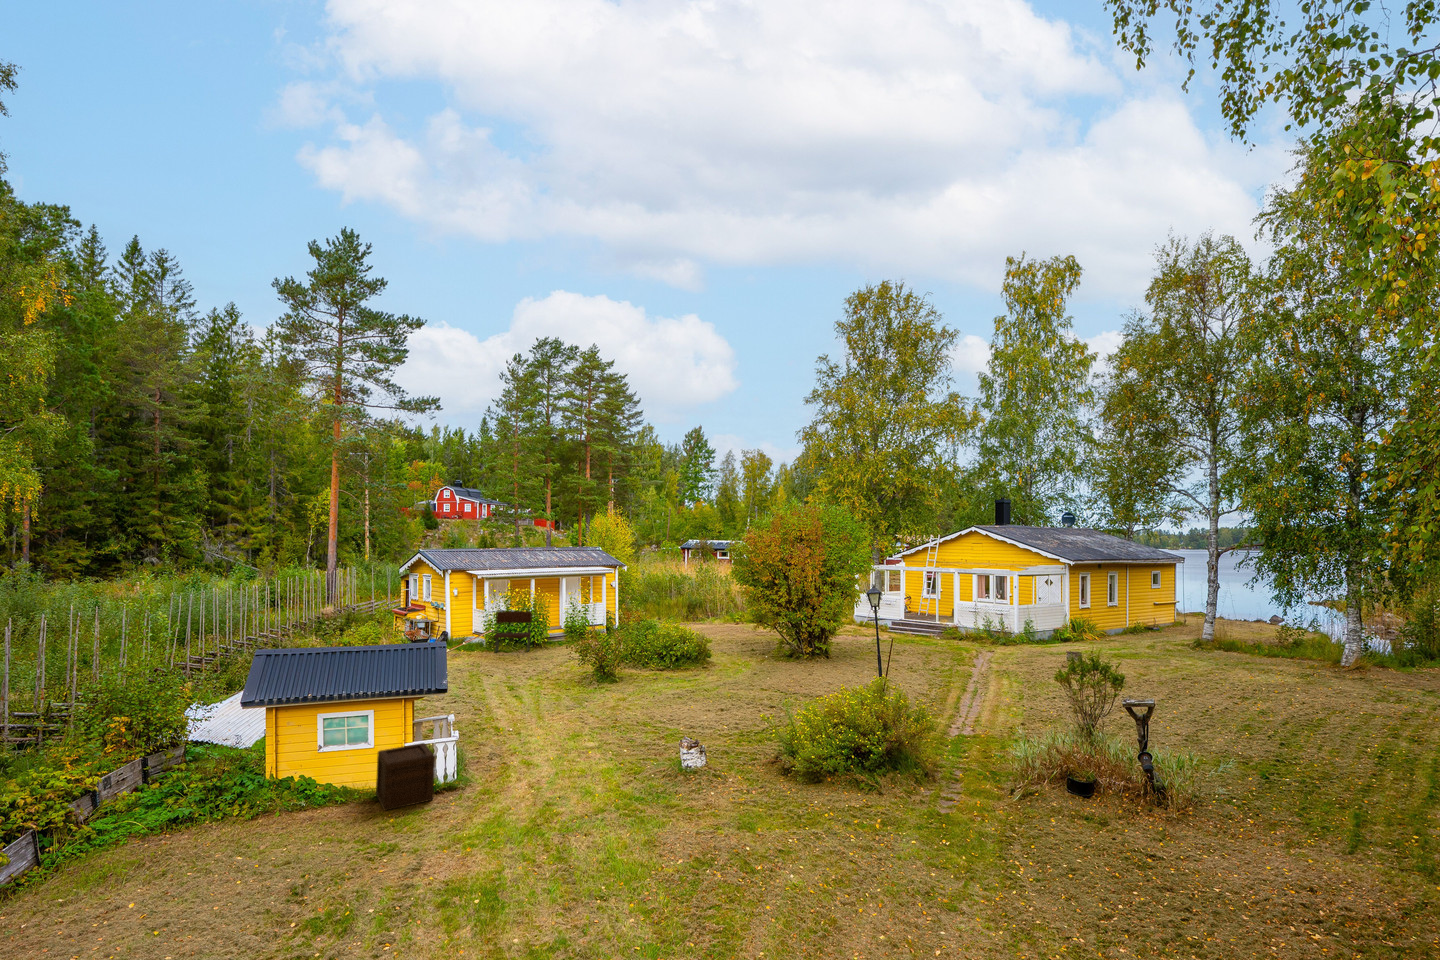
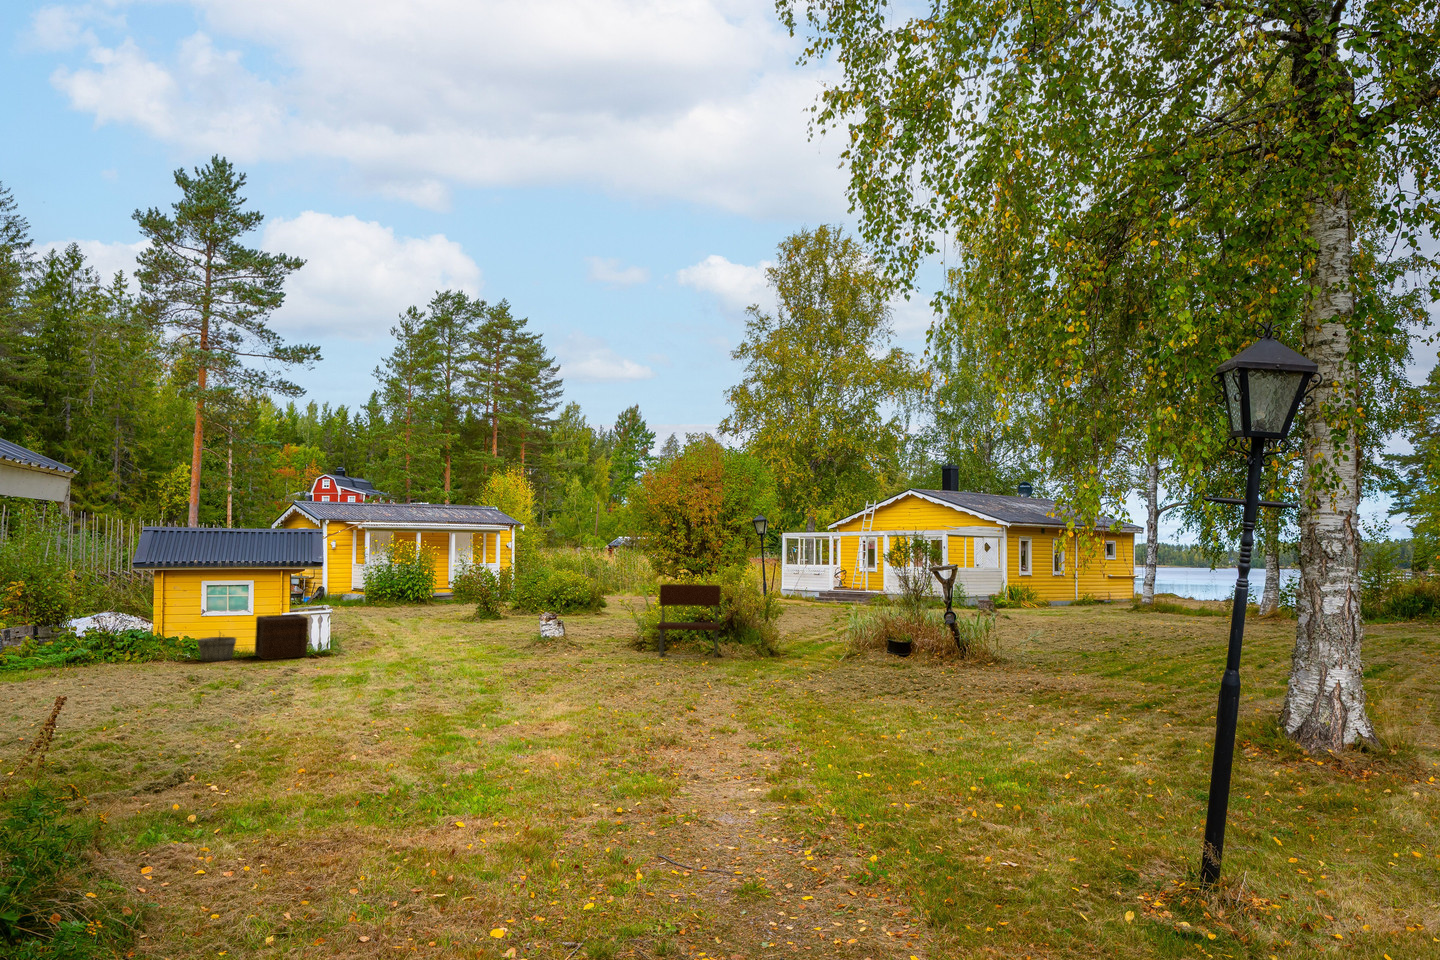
bench: present [493,611,532,652] -> present [657,584,721,657]
wooden bucket: none [311,775,355,816] -> present [198,636,236,661]

